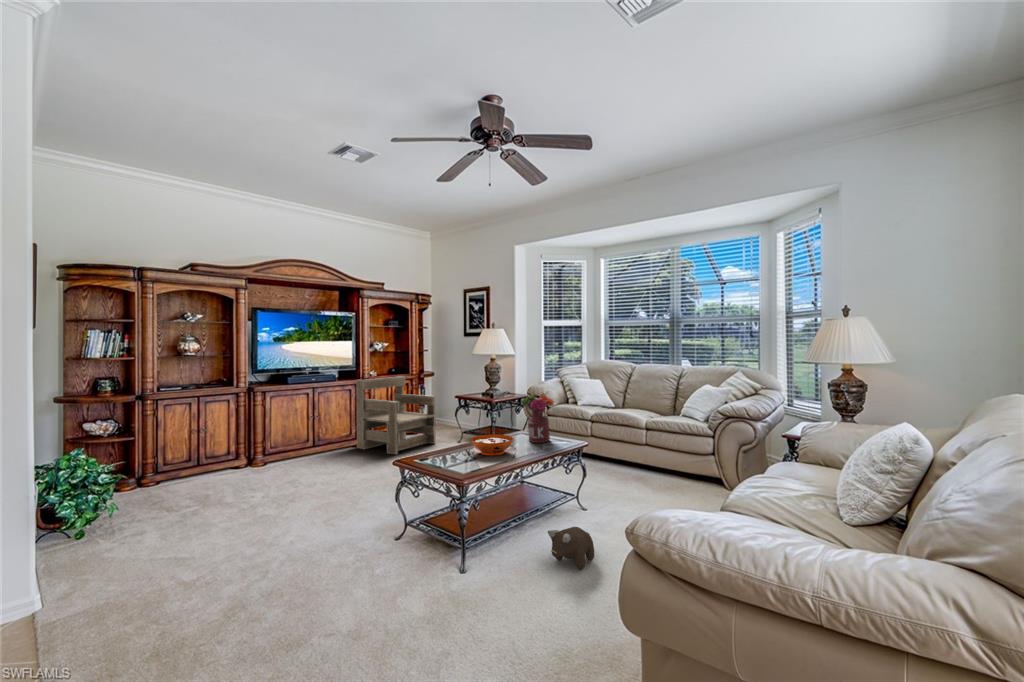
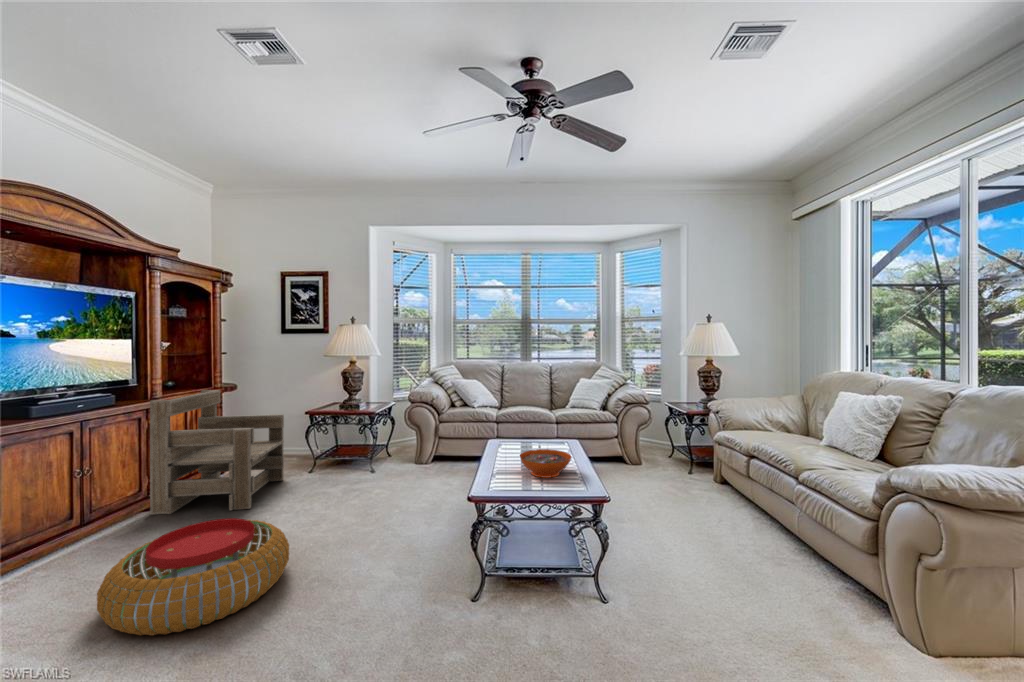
flower arrangement: present [521,394,554,443] -> none [521,396,558,453]
pouf: none [281,448,371,494] -> present [97,518,289,636]
plush toy: present [548,527,594,570] -> none [672,532,717,577]

